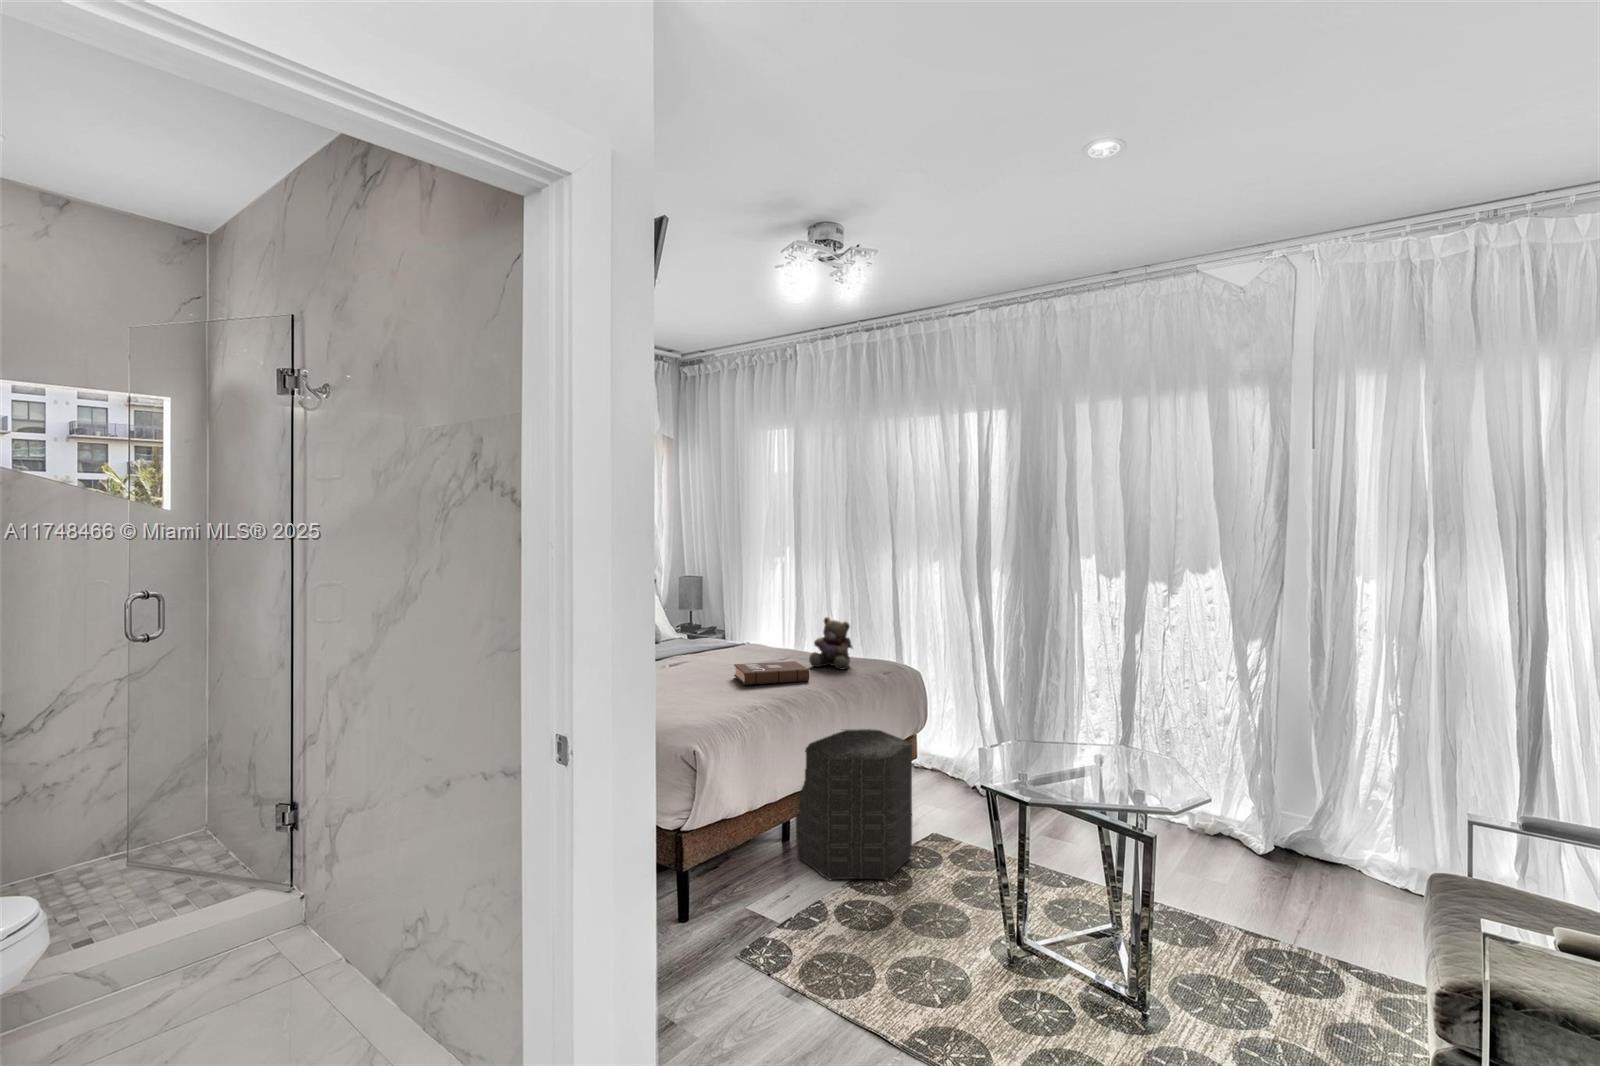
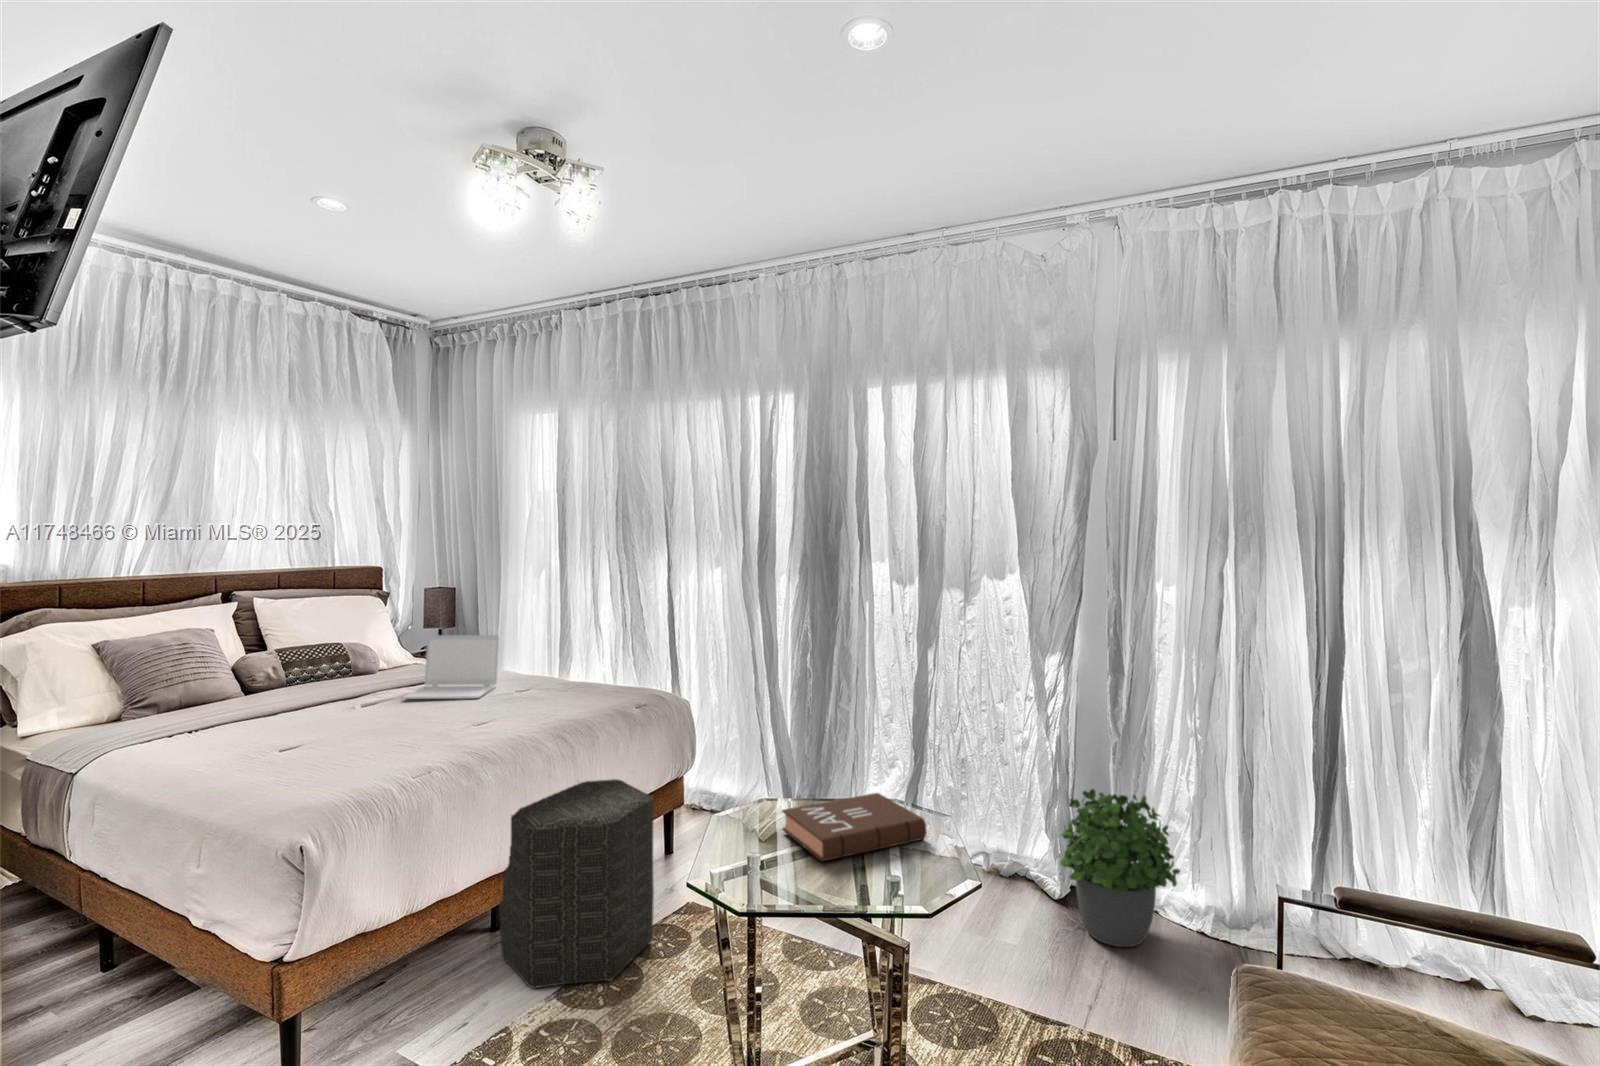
laptop: none [698,614,764,664] -> present [404,635,499,699]
teddy bear: present [809,617,852,670] -> none [545,638,601,703]
book: present [734,661,809,685] -> present [782,793,927,861]
potted plant: none [1263,757,1382,893] -> present [1060,789,1180,947]

